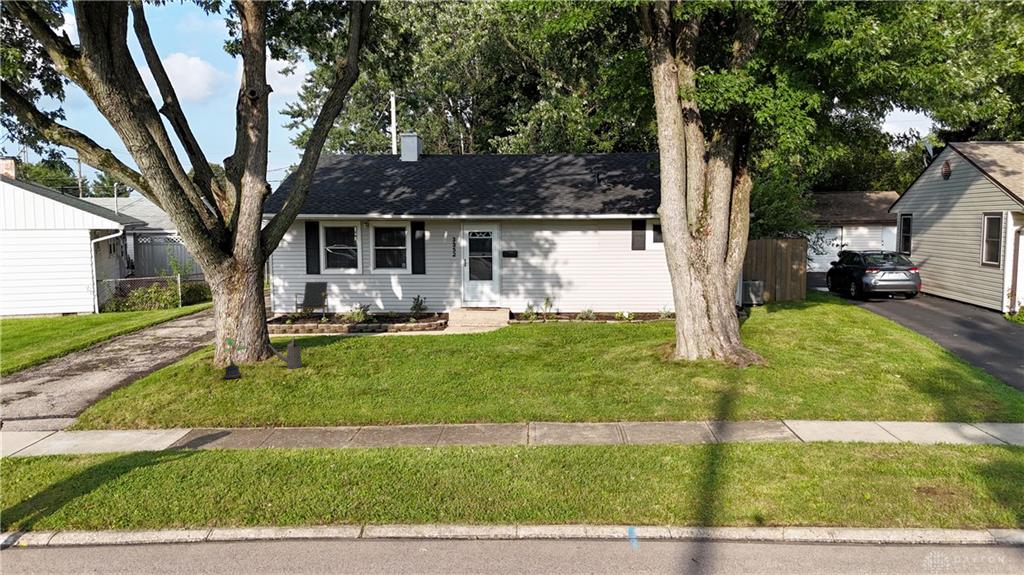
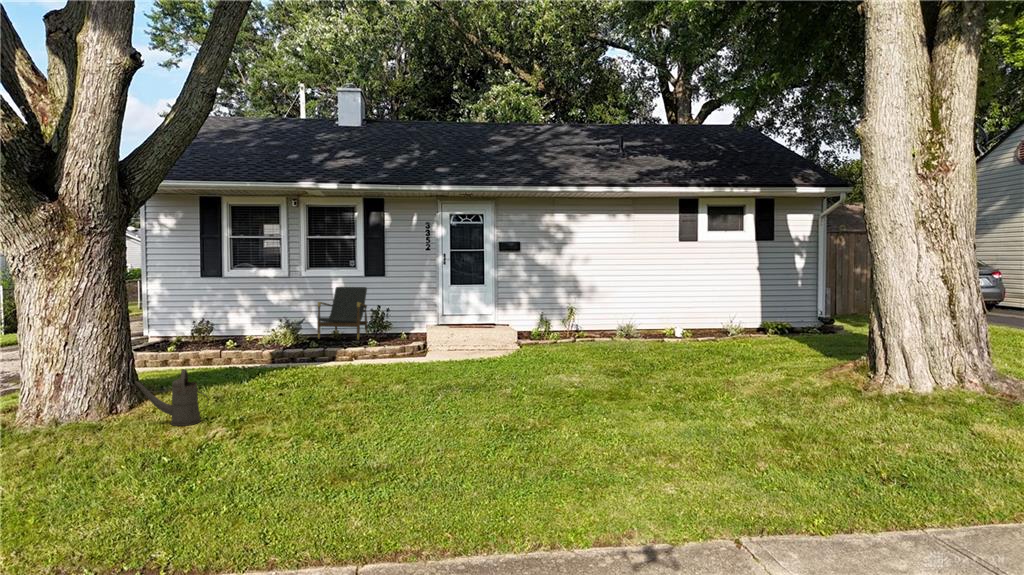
lounge chair: present [295,282,329,317] -> present [317,287,367,339]
potted plant: present [223,337,248,379] -> none [32,369,96,451]

